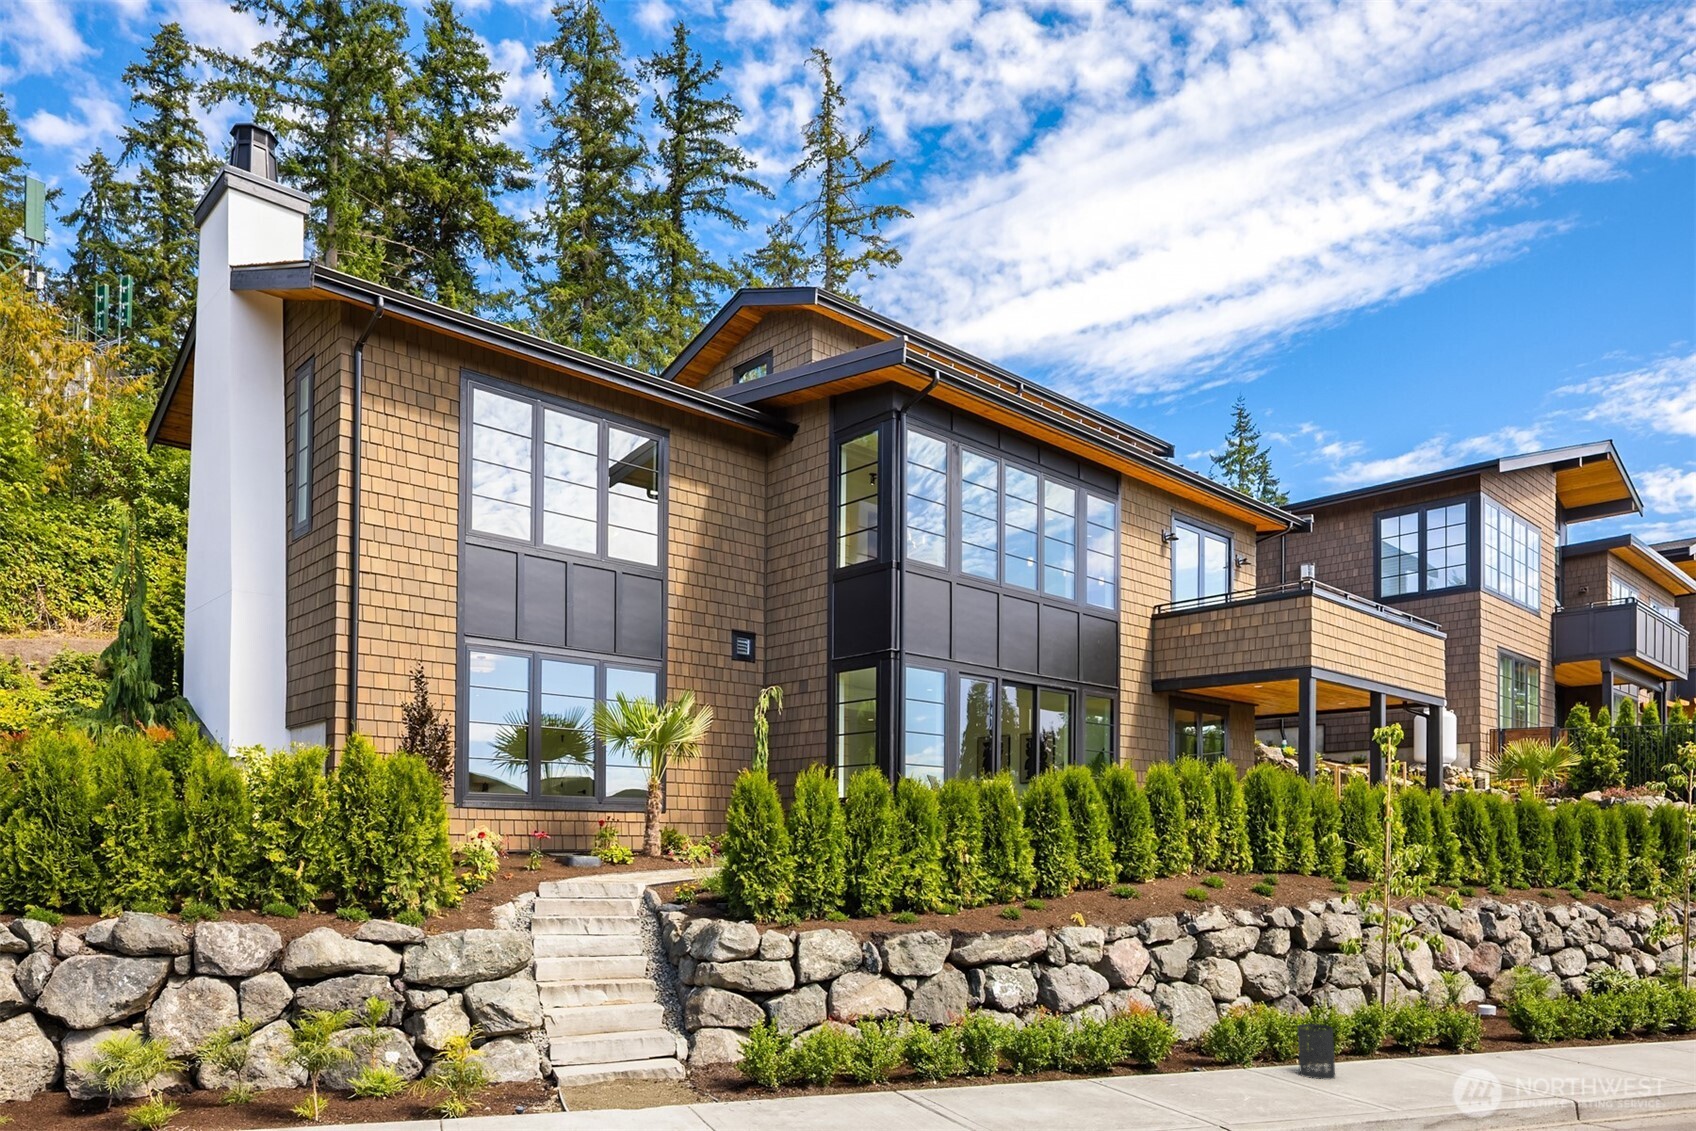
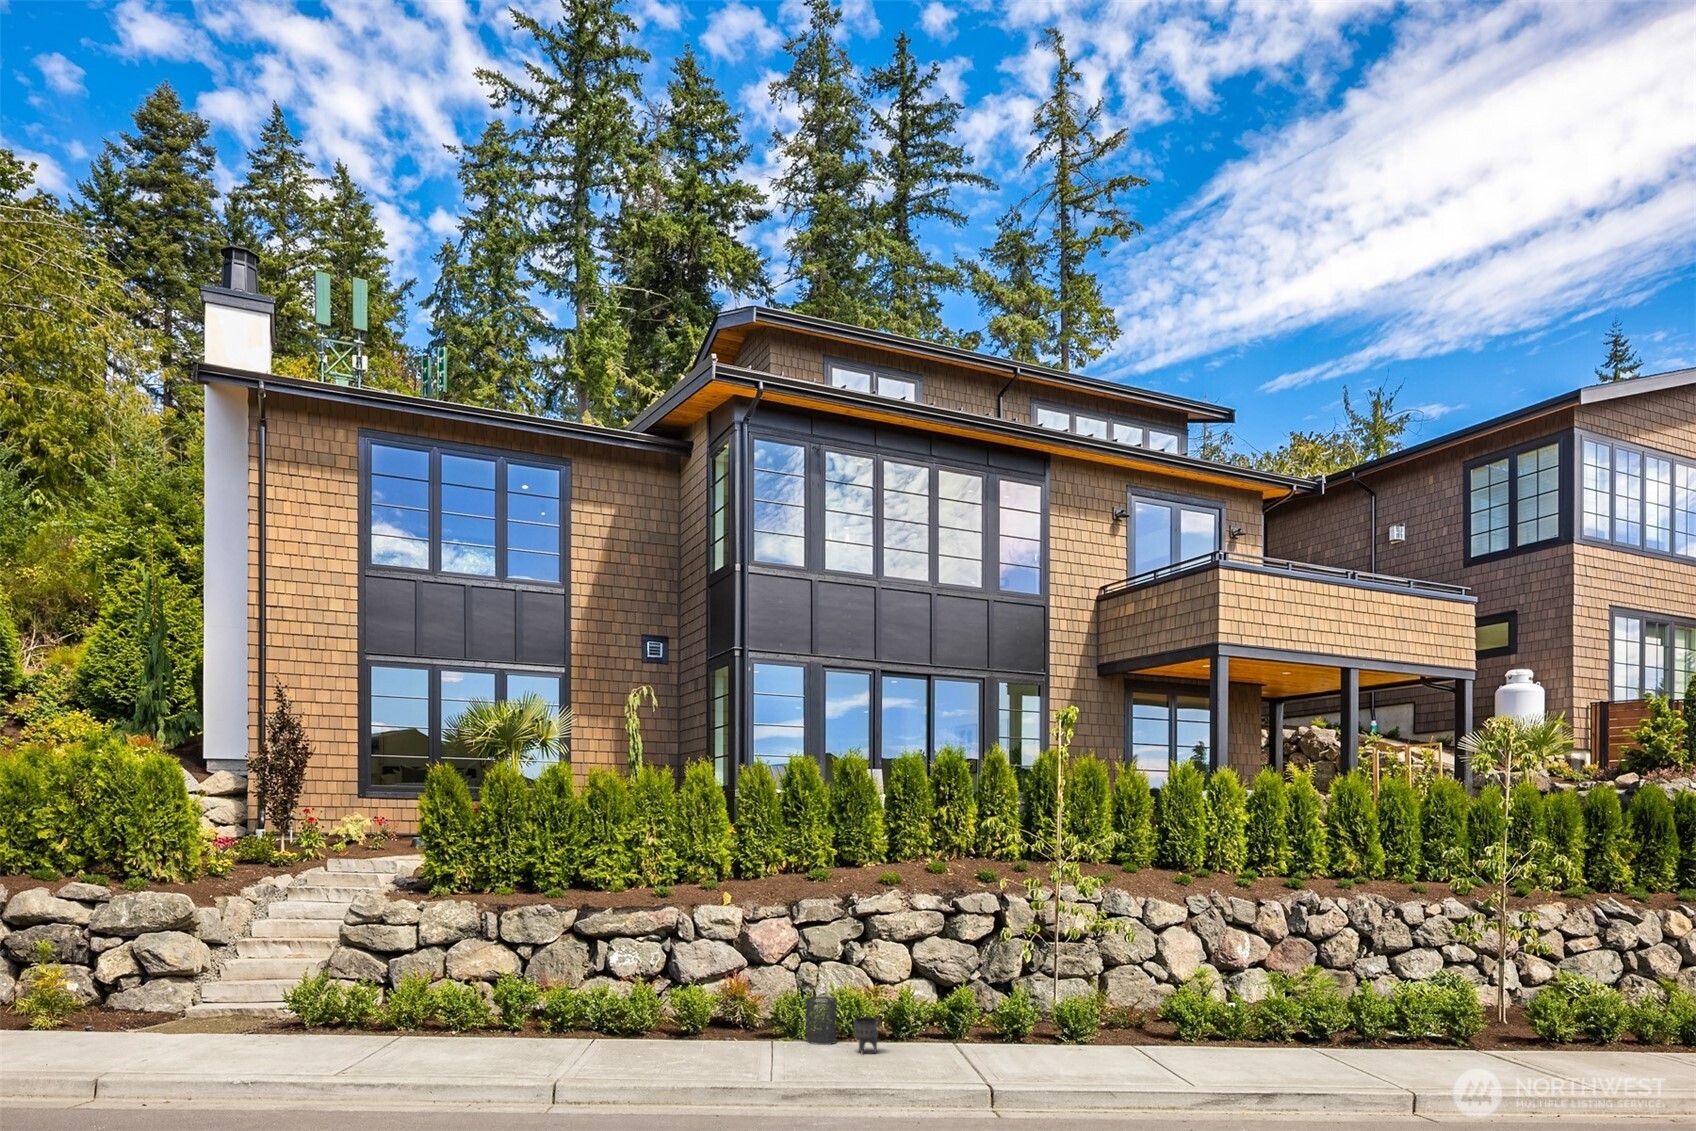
planter: none [1380,1046,1410,1089] -> present [854,1017,878,1055]

